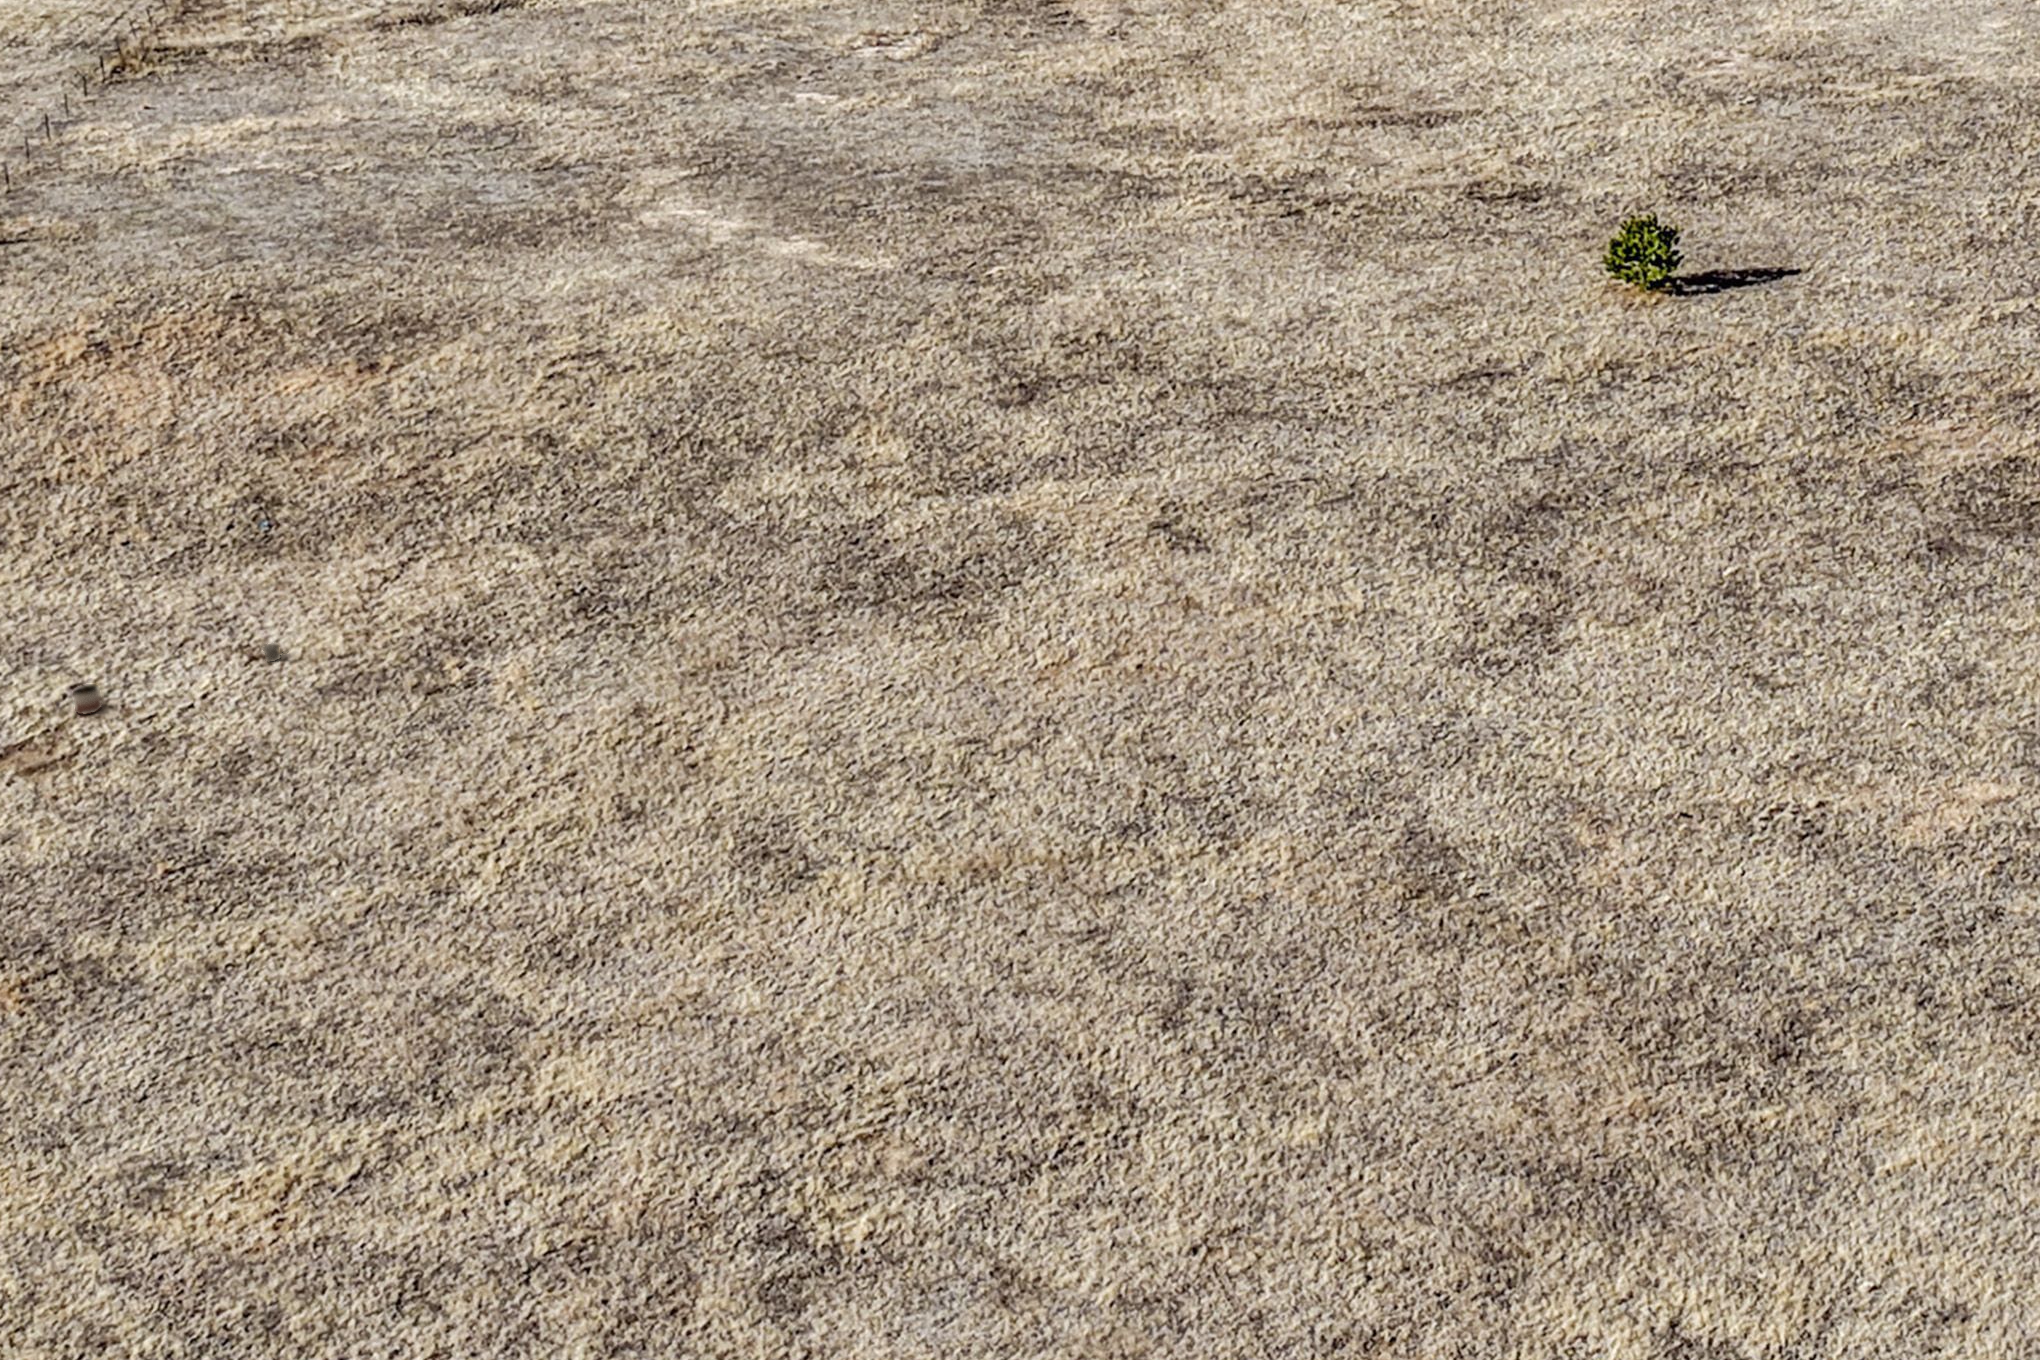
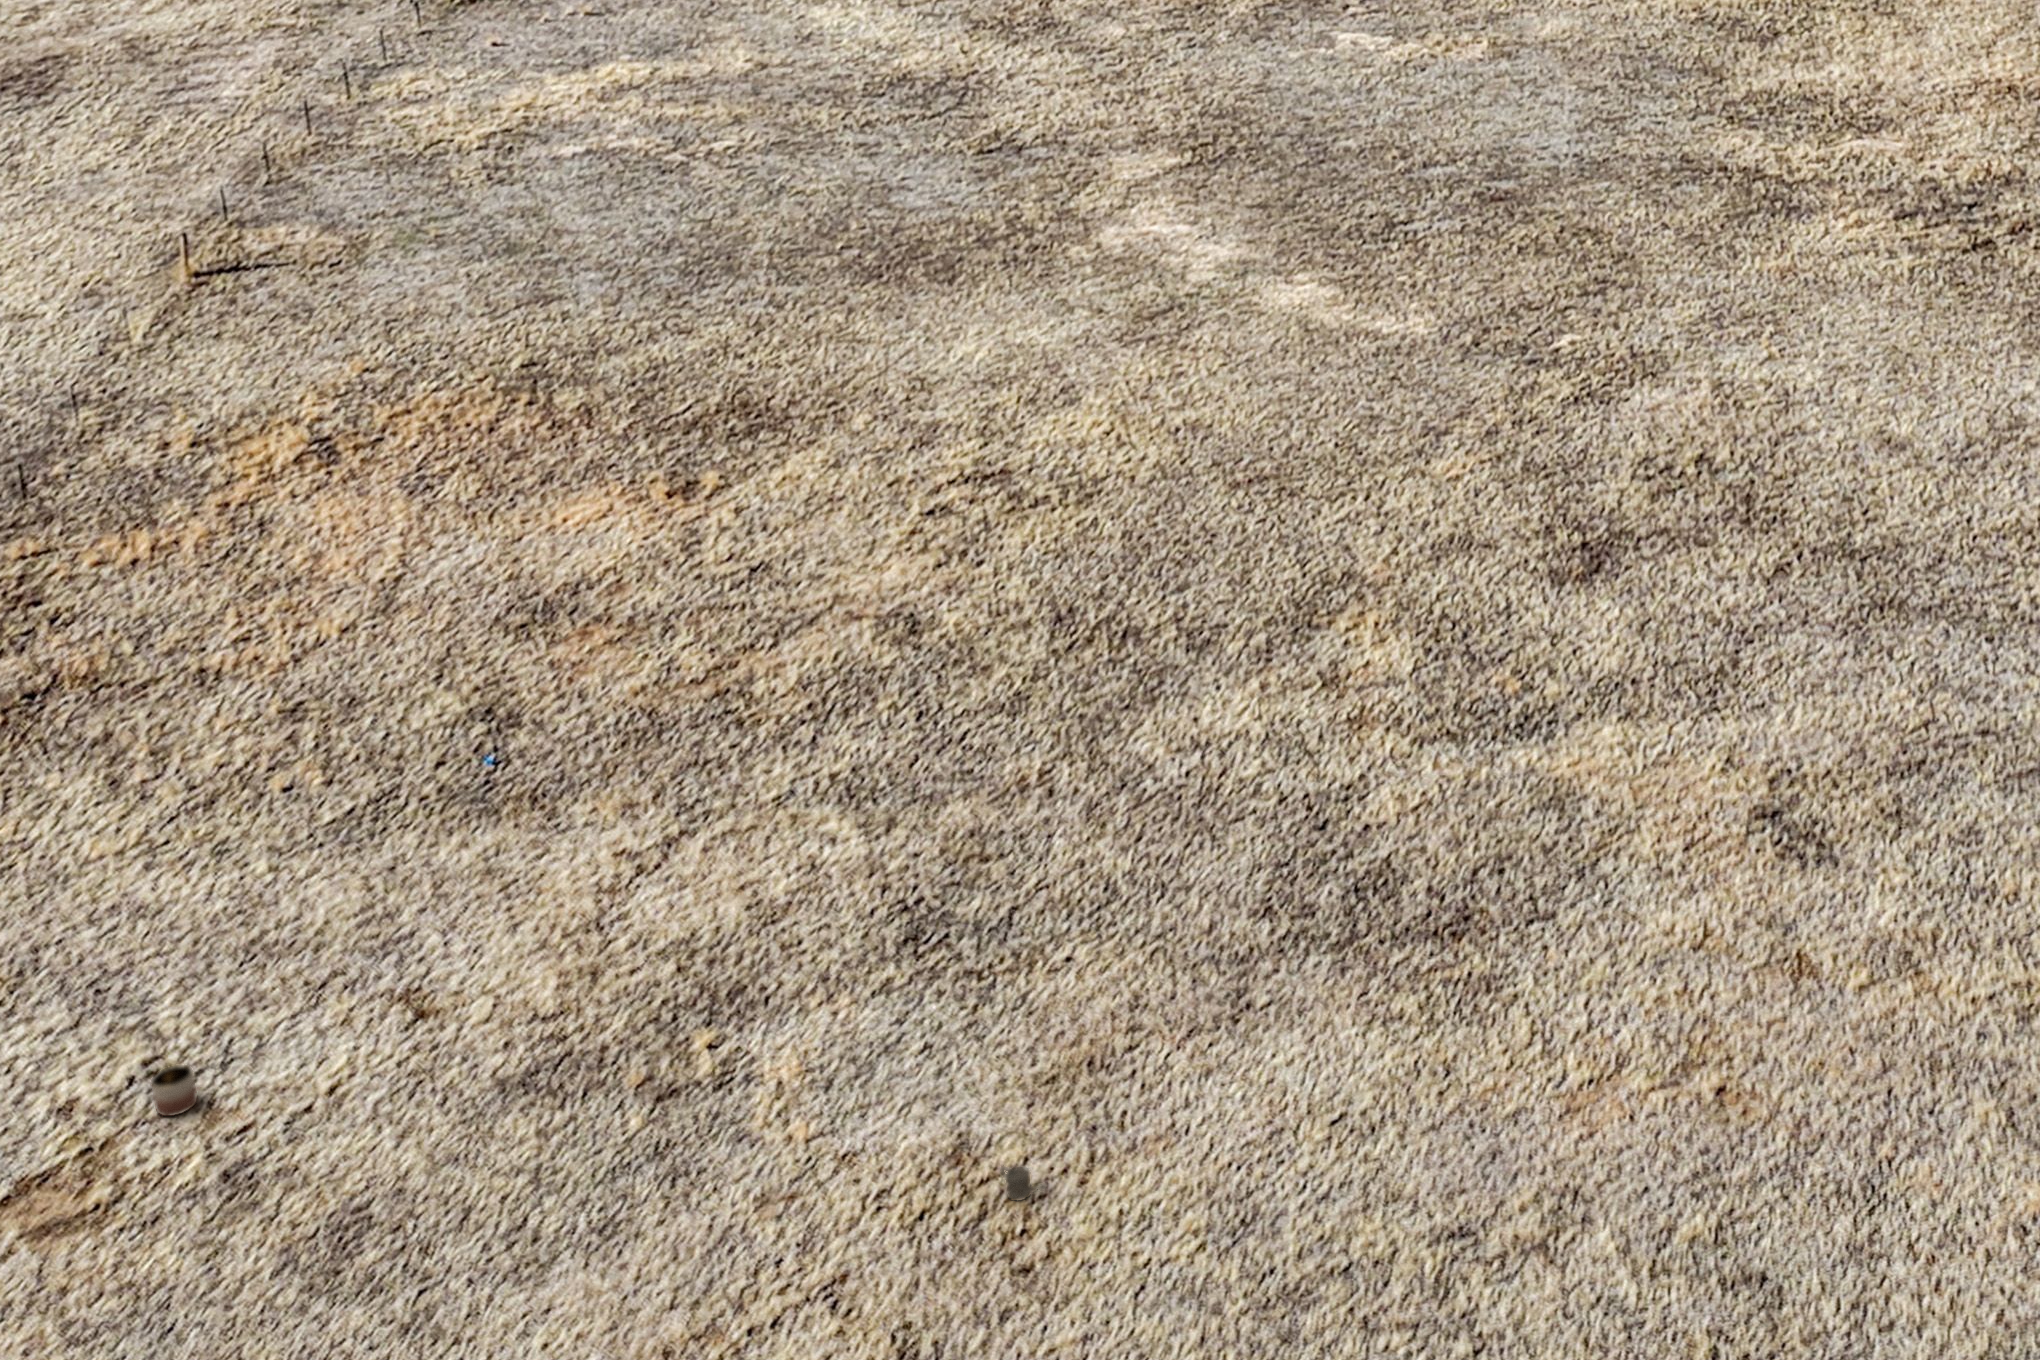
watering can: present [262,644,287,662] -> present [1001,1167,1047,1201]

